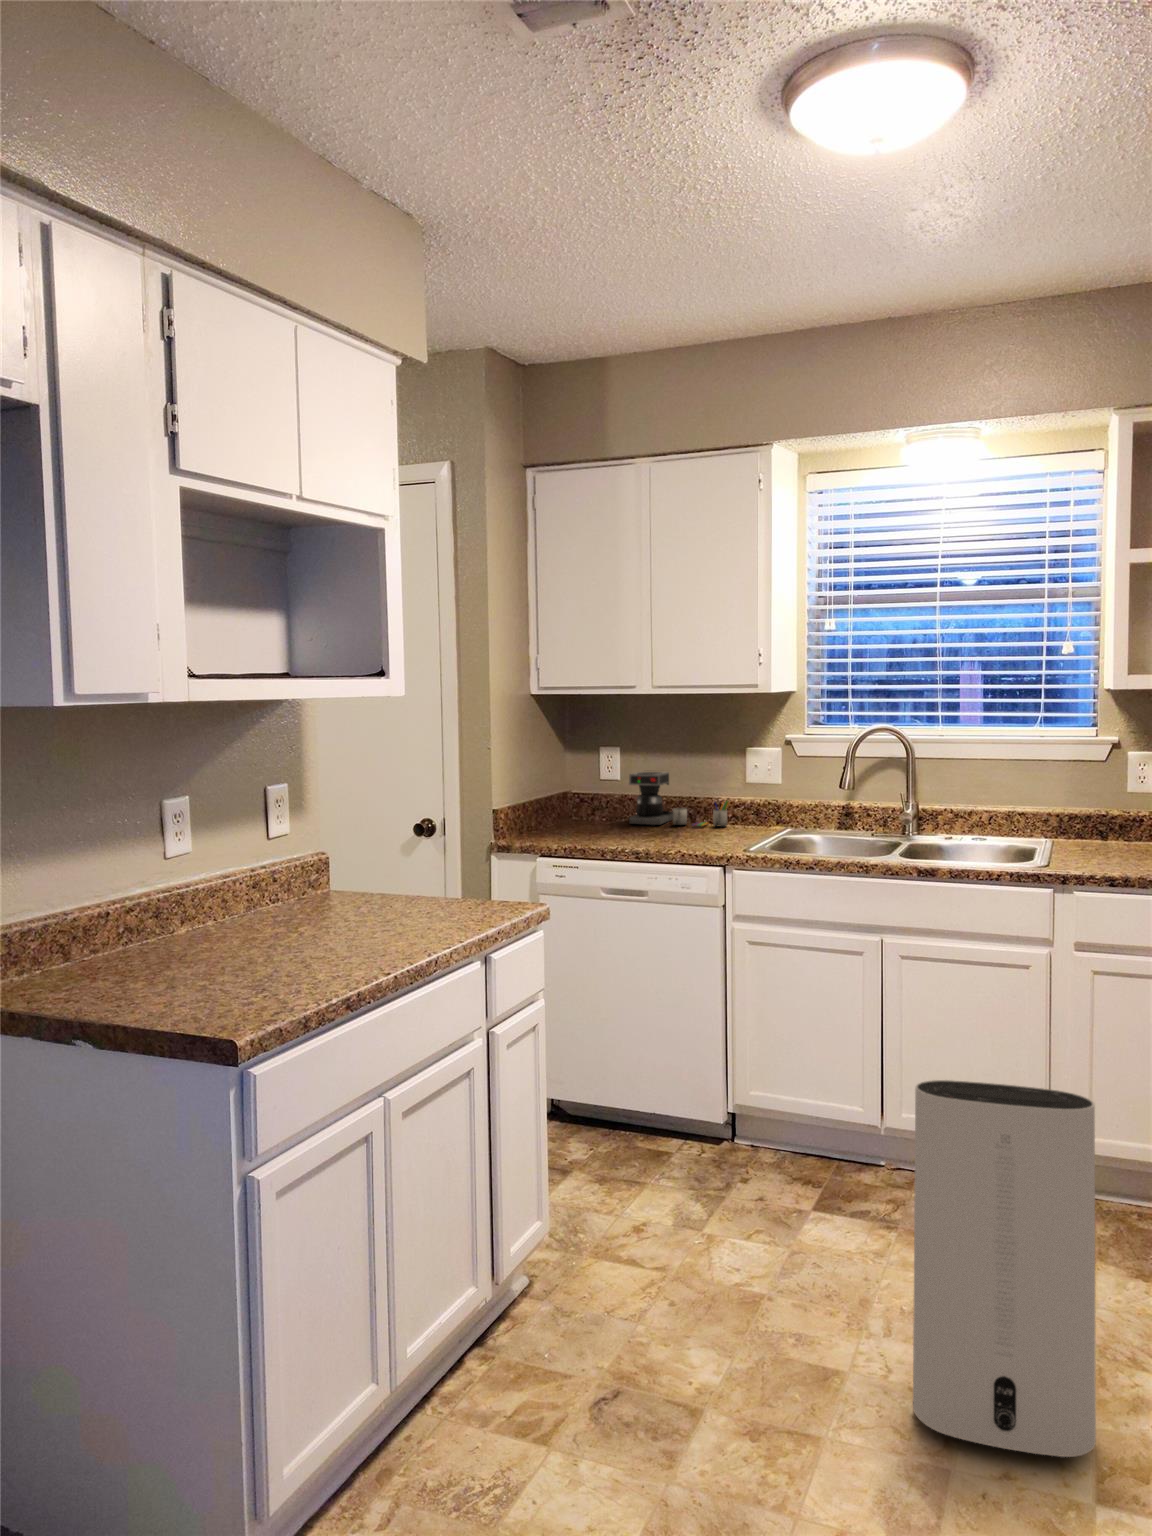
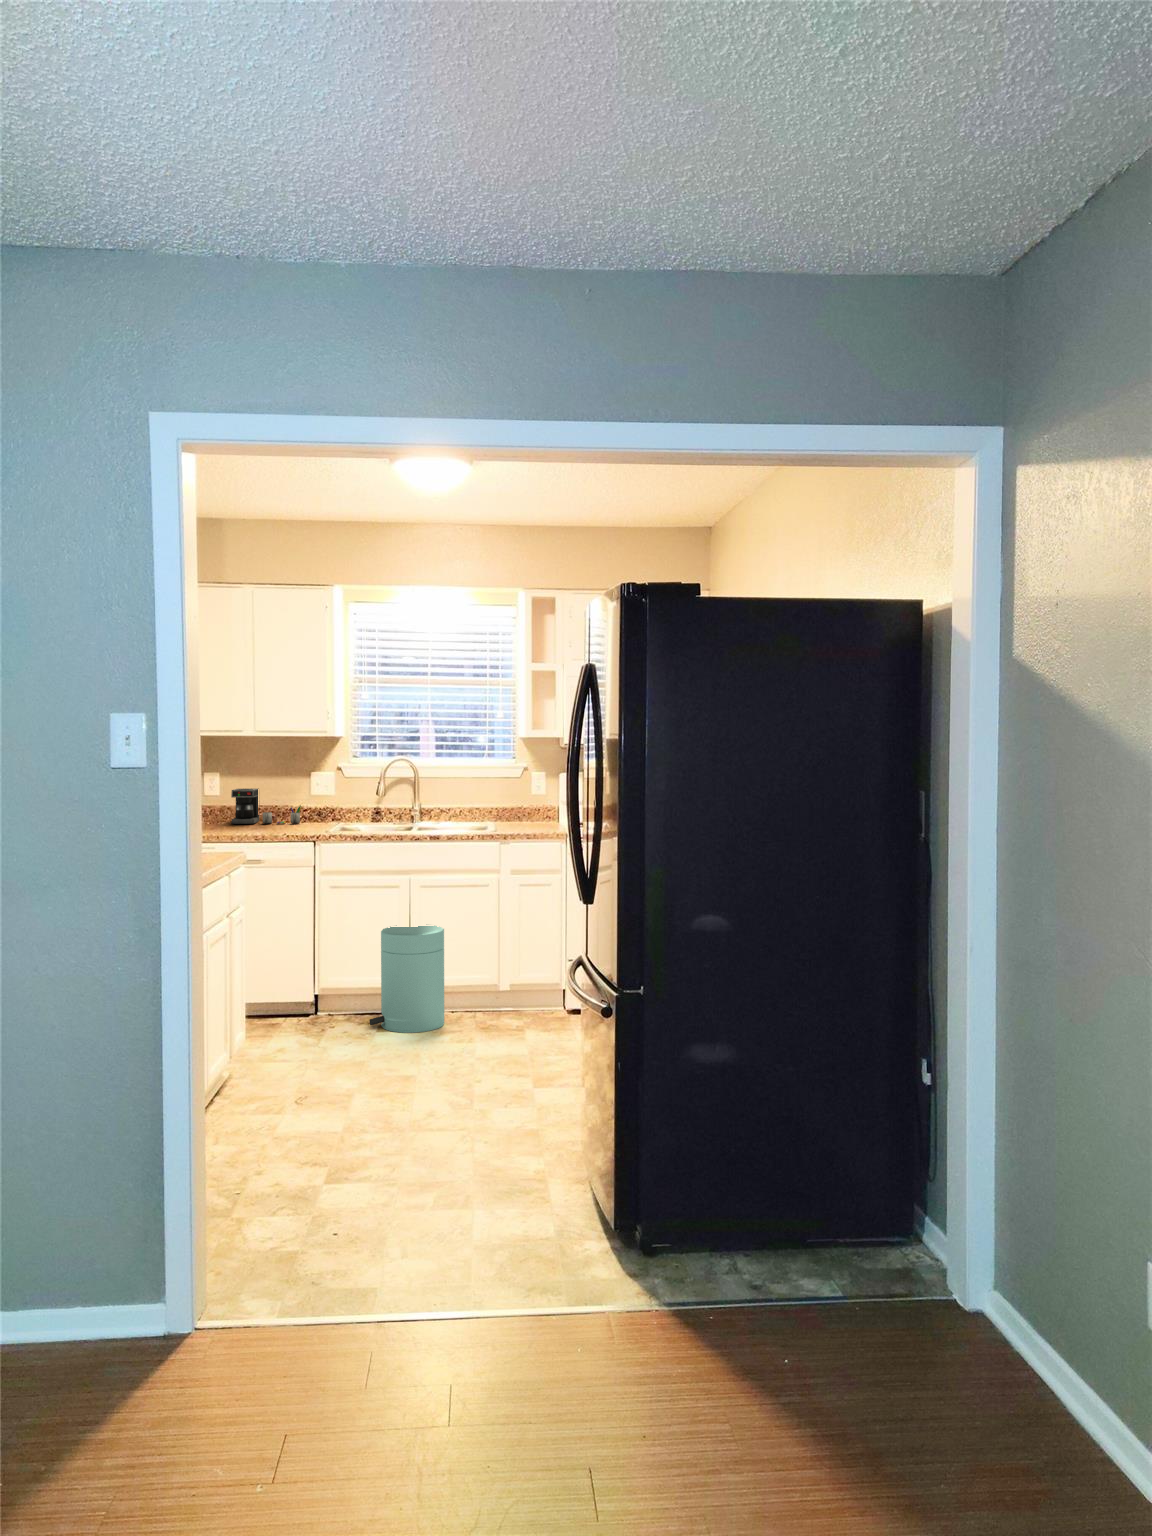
trash can: none [807,1016,942,1220] -> present [369,926,444,1033]
air purifier: present [913,1080,1096,1457] -> none [447,924,529,1083]

